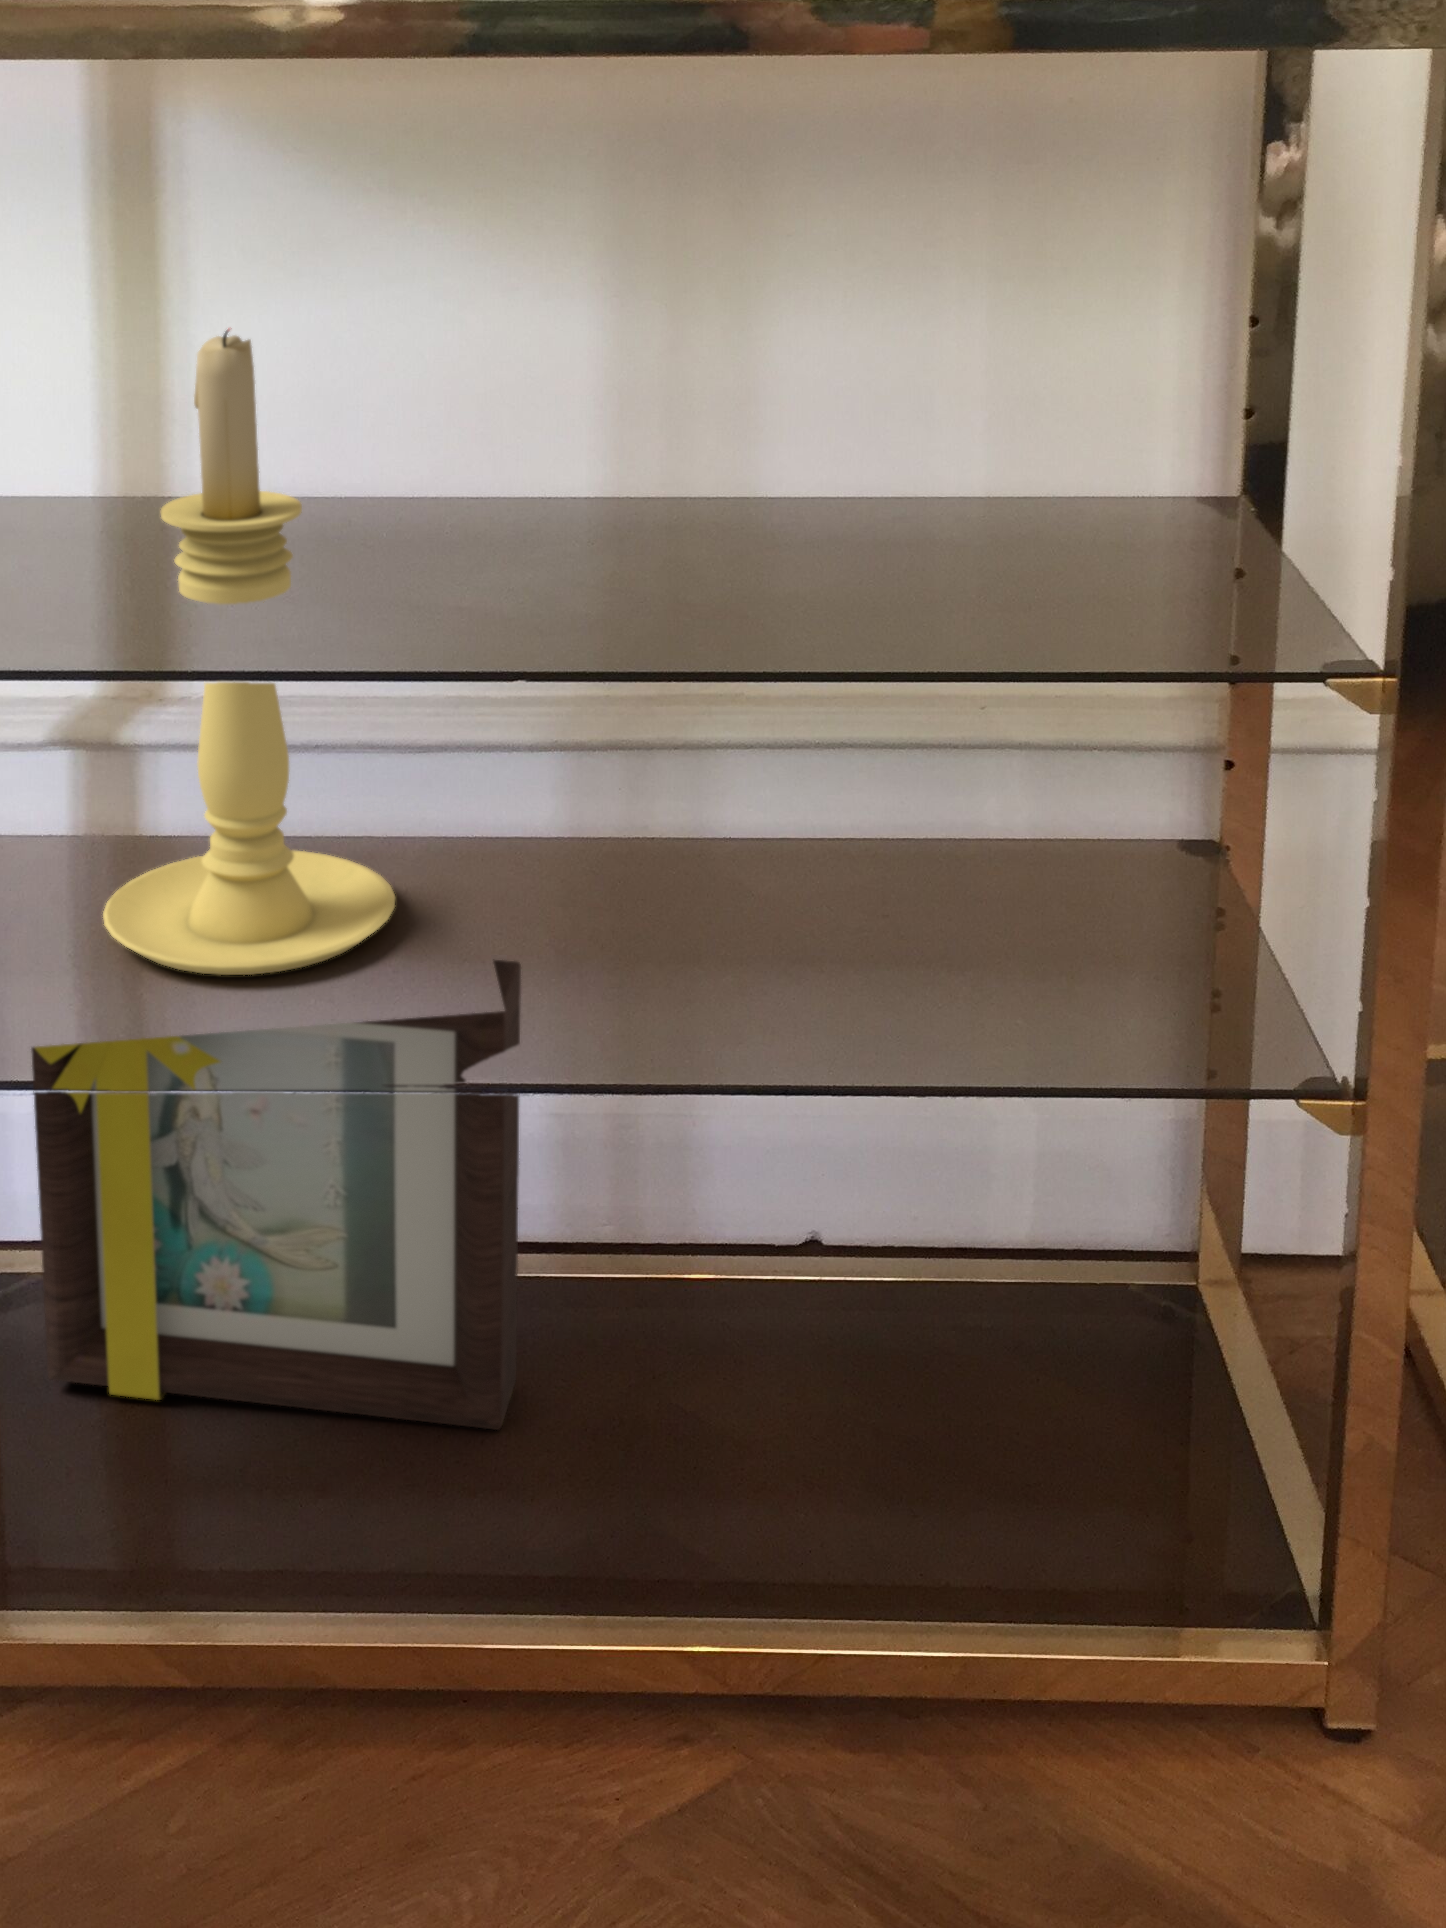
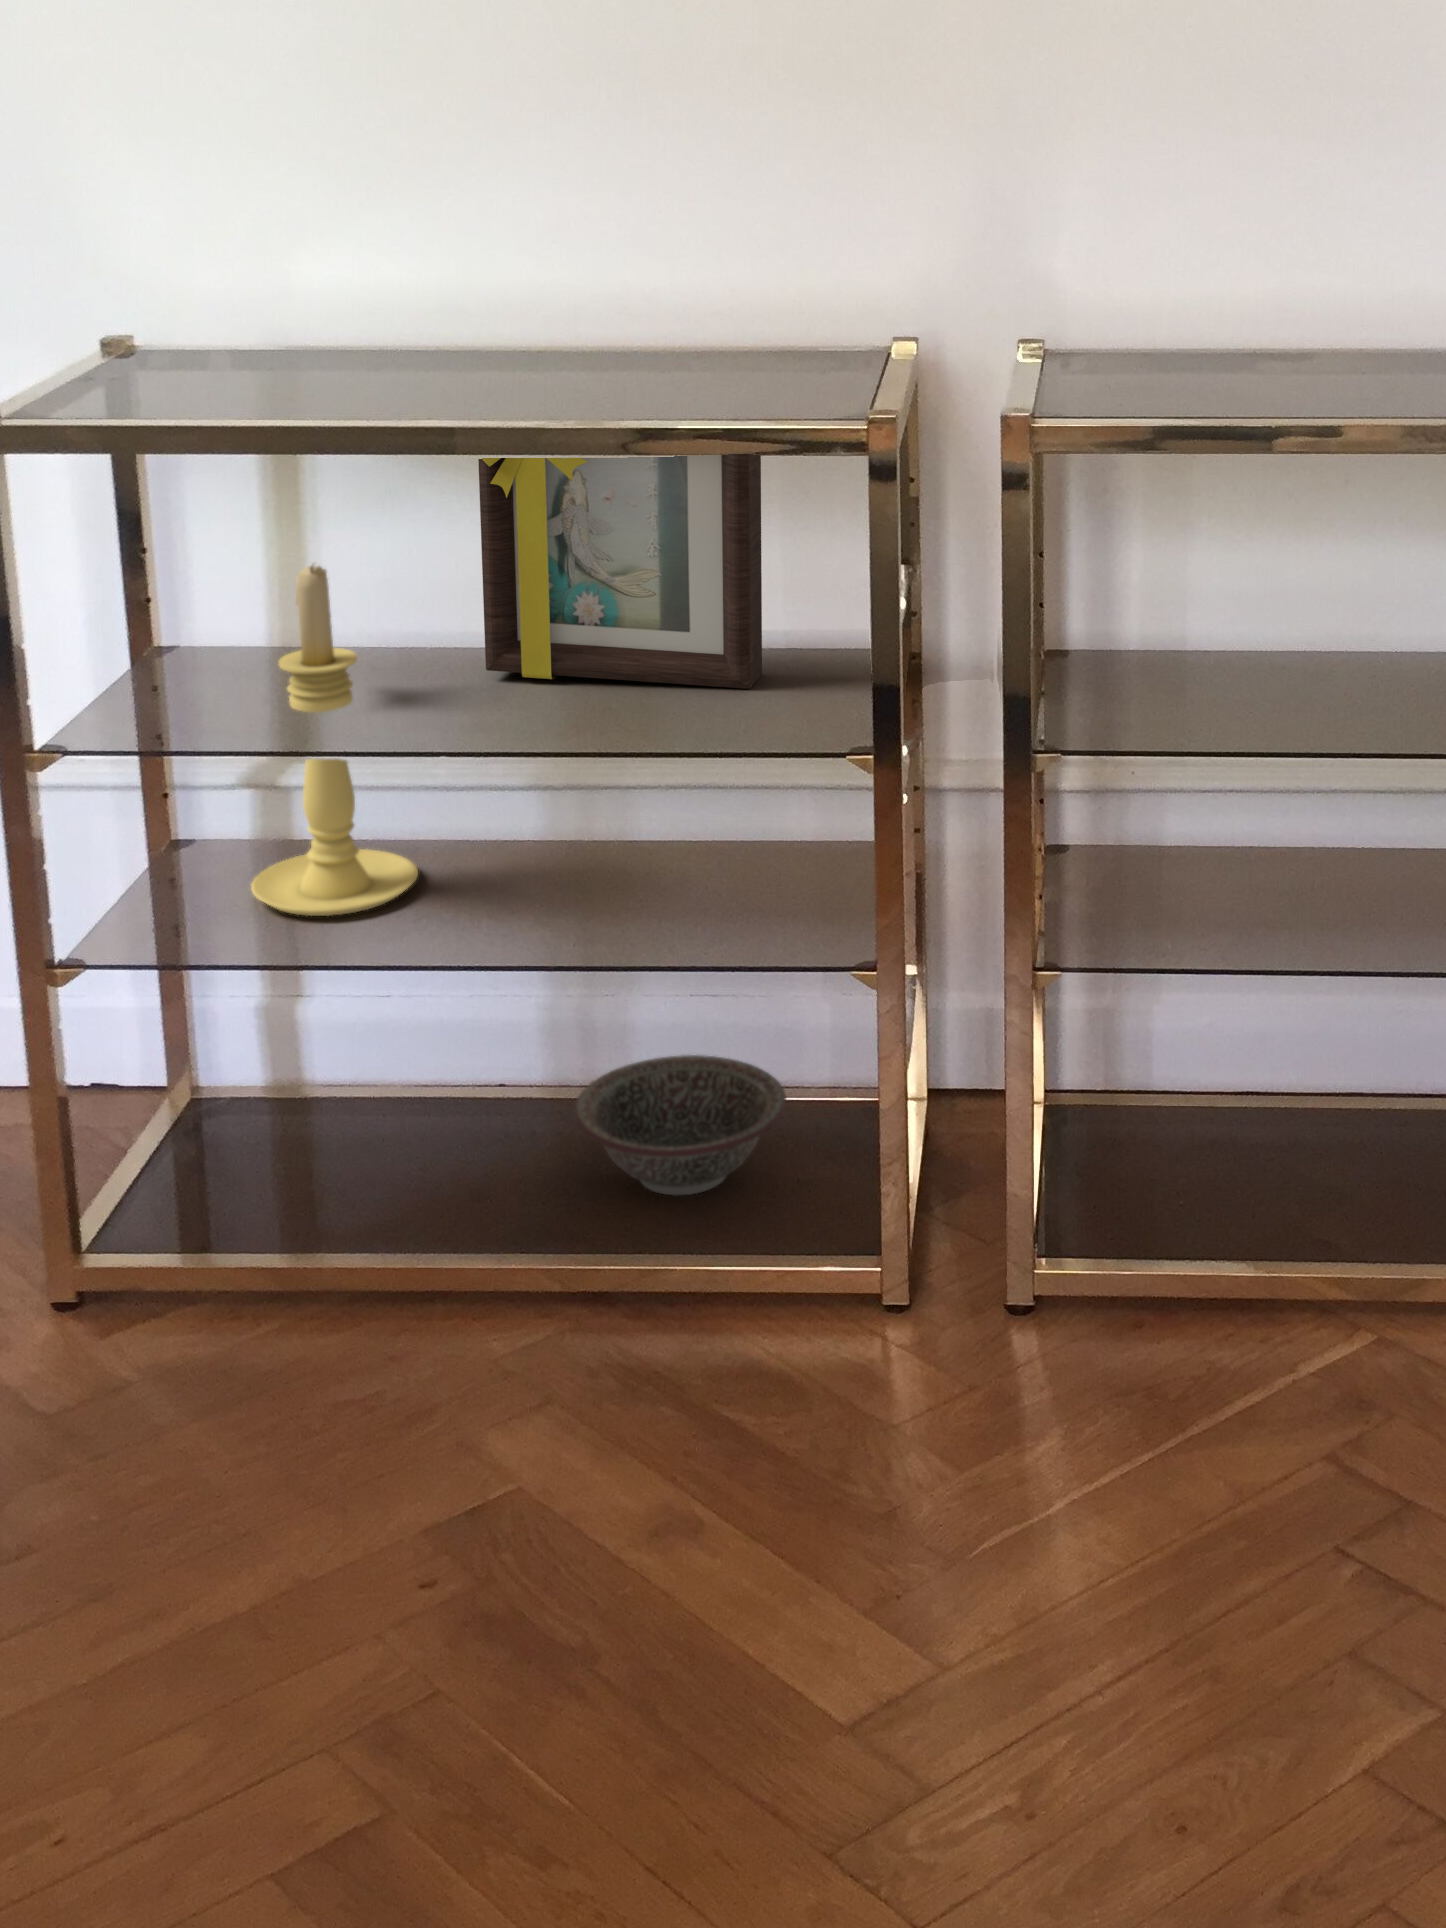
picture frame: present [32,960,521,1430] -> present [478,454,762,689]
decorative bowl: none [675,1201,1051,1466] -> present [574,1055,786,1195]

